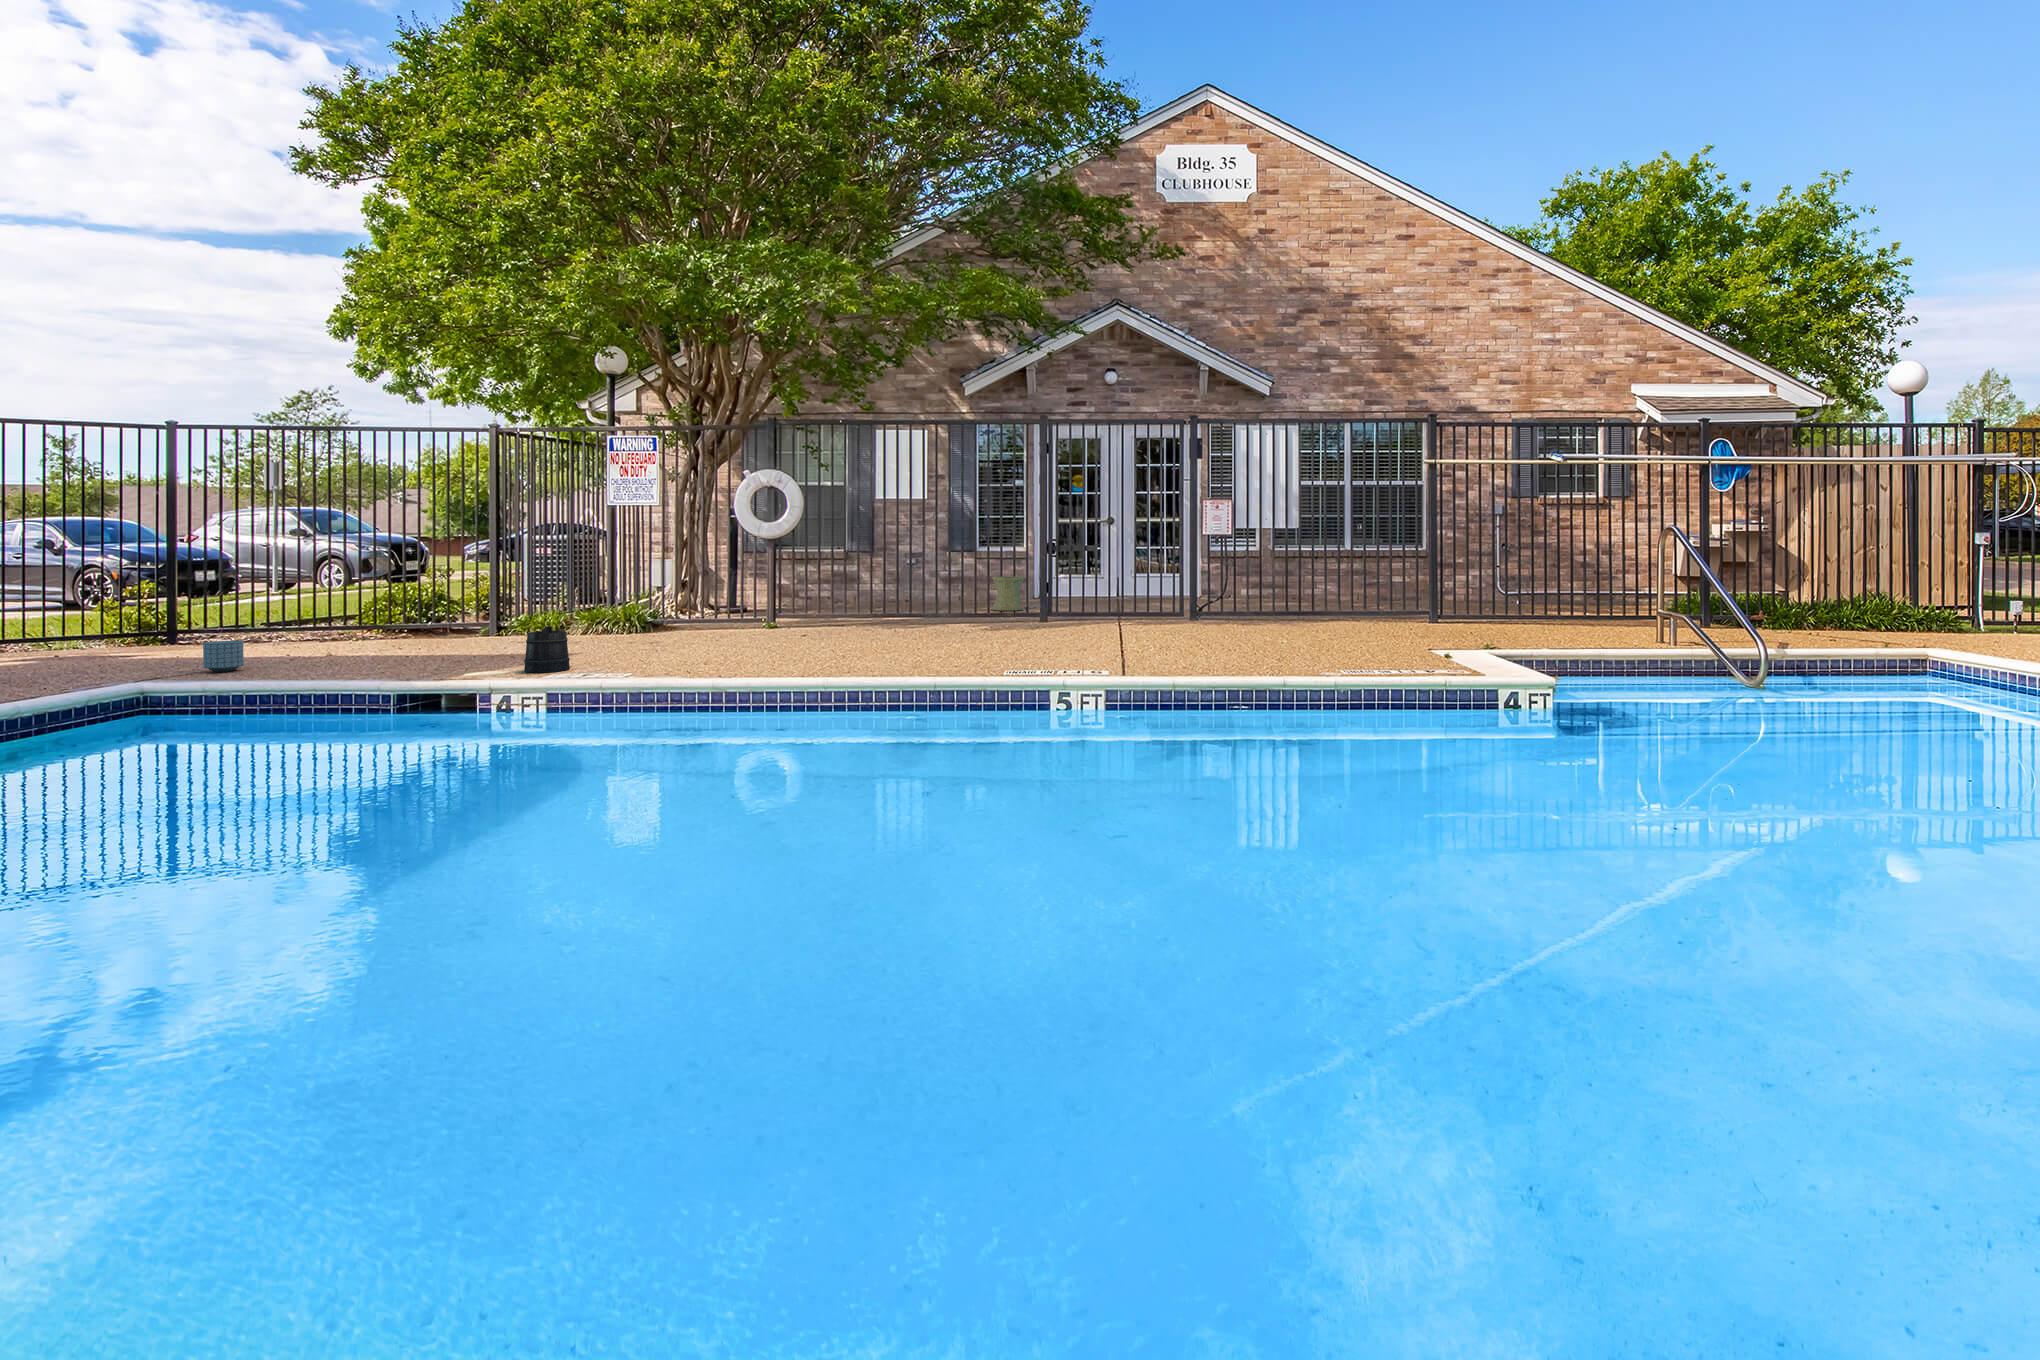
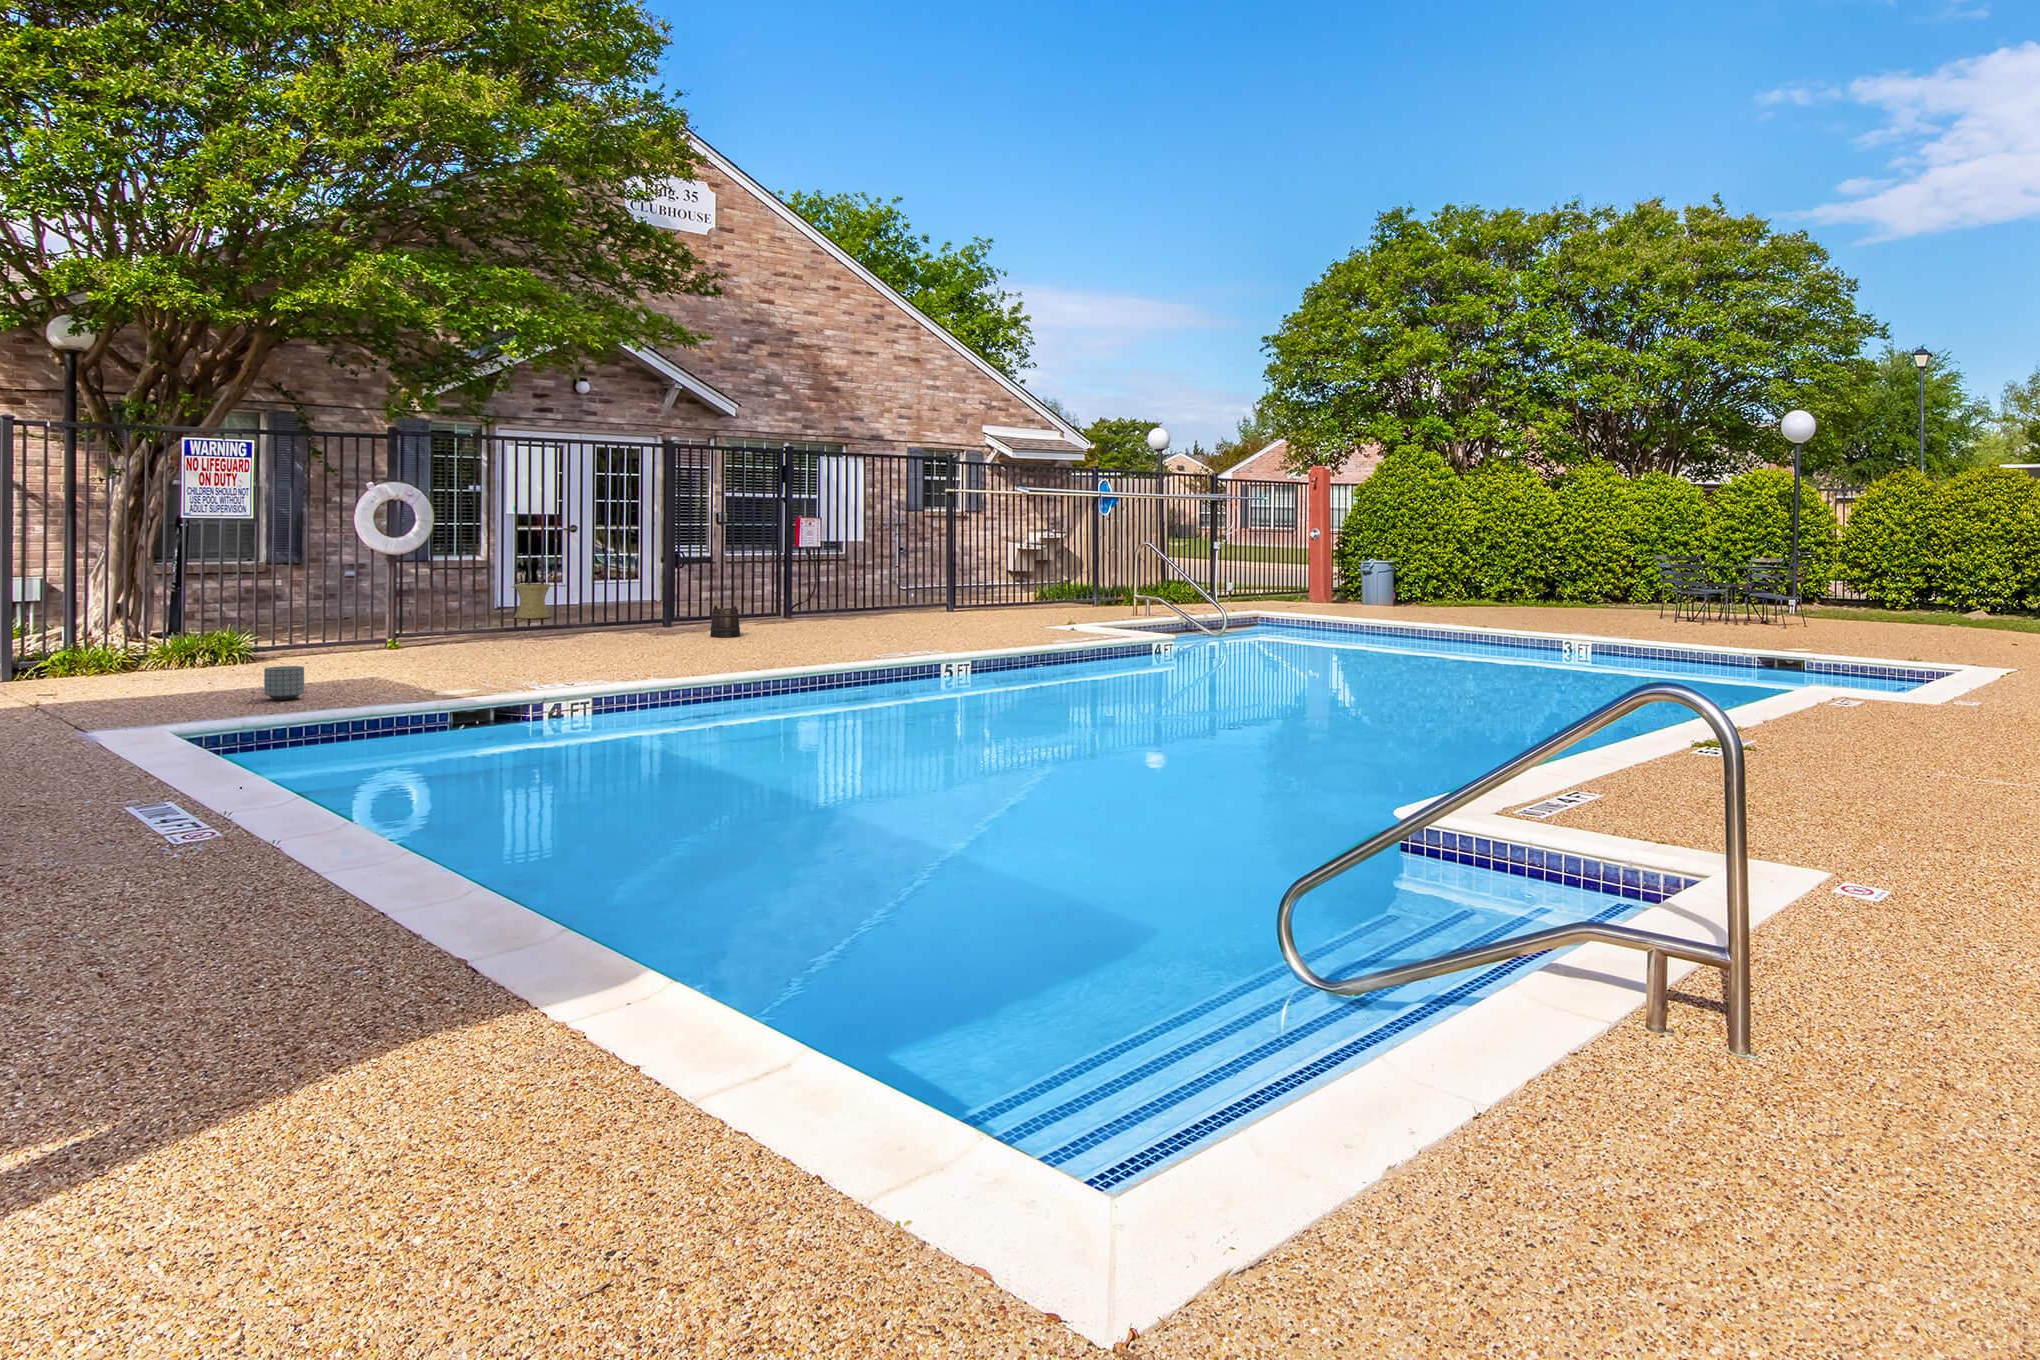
bucket: present [524,626,570,673] -> present [710,606,740,637]
planter: present [203,641,244,672] -> present [264,666,304,700]

